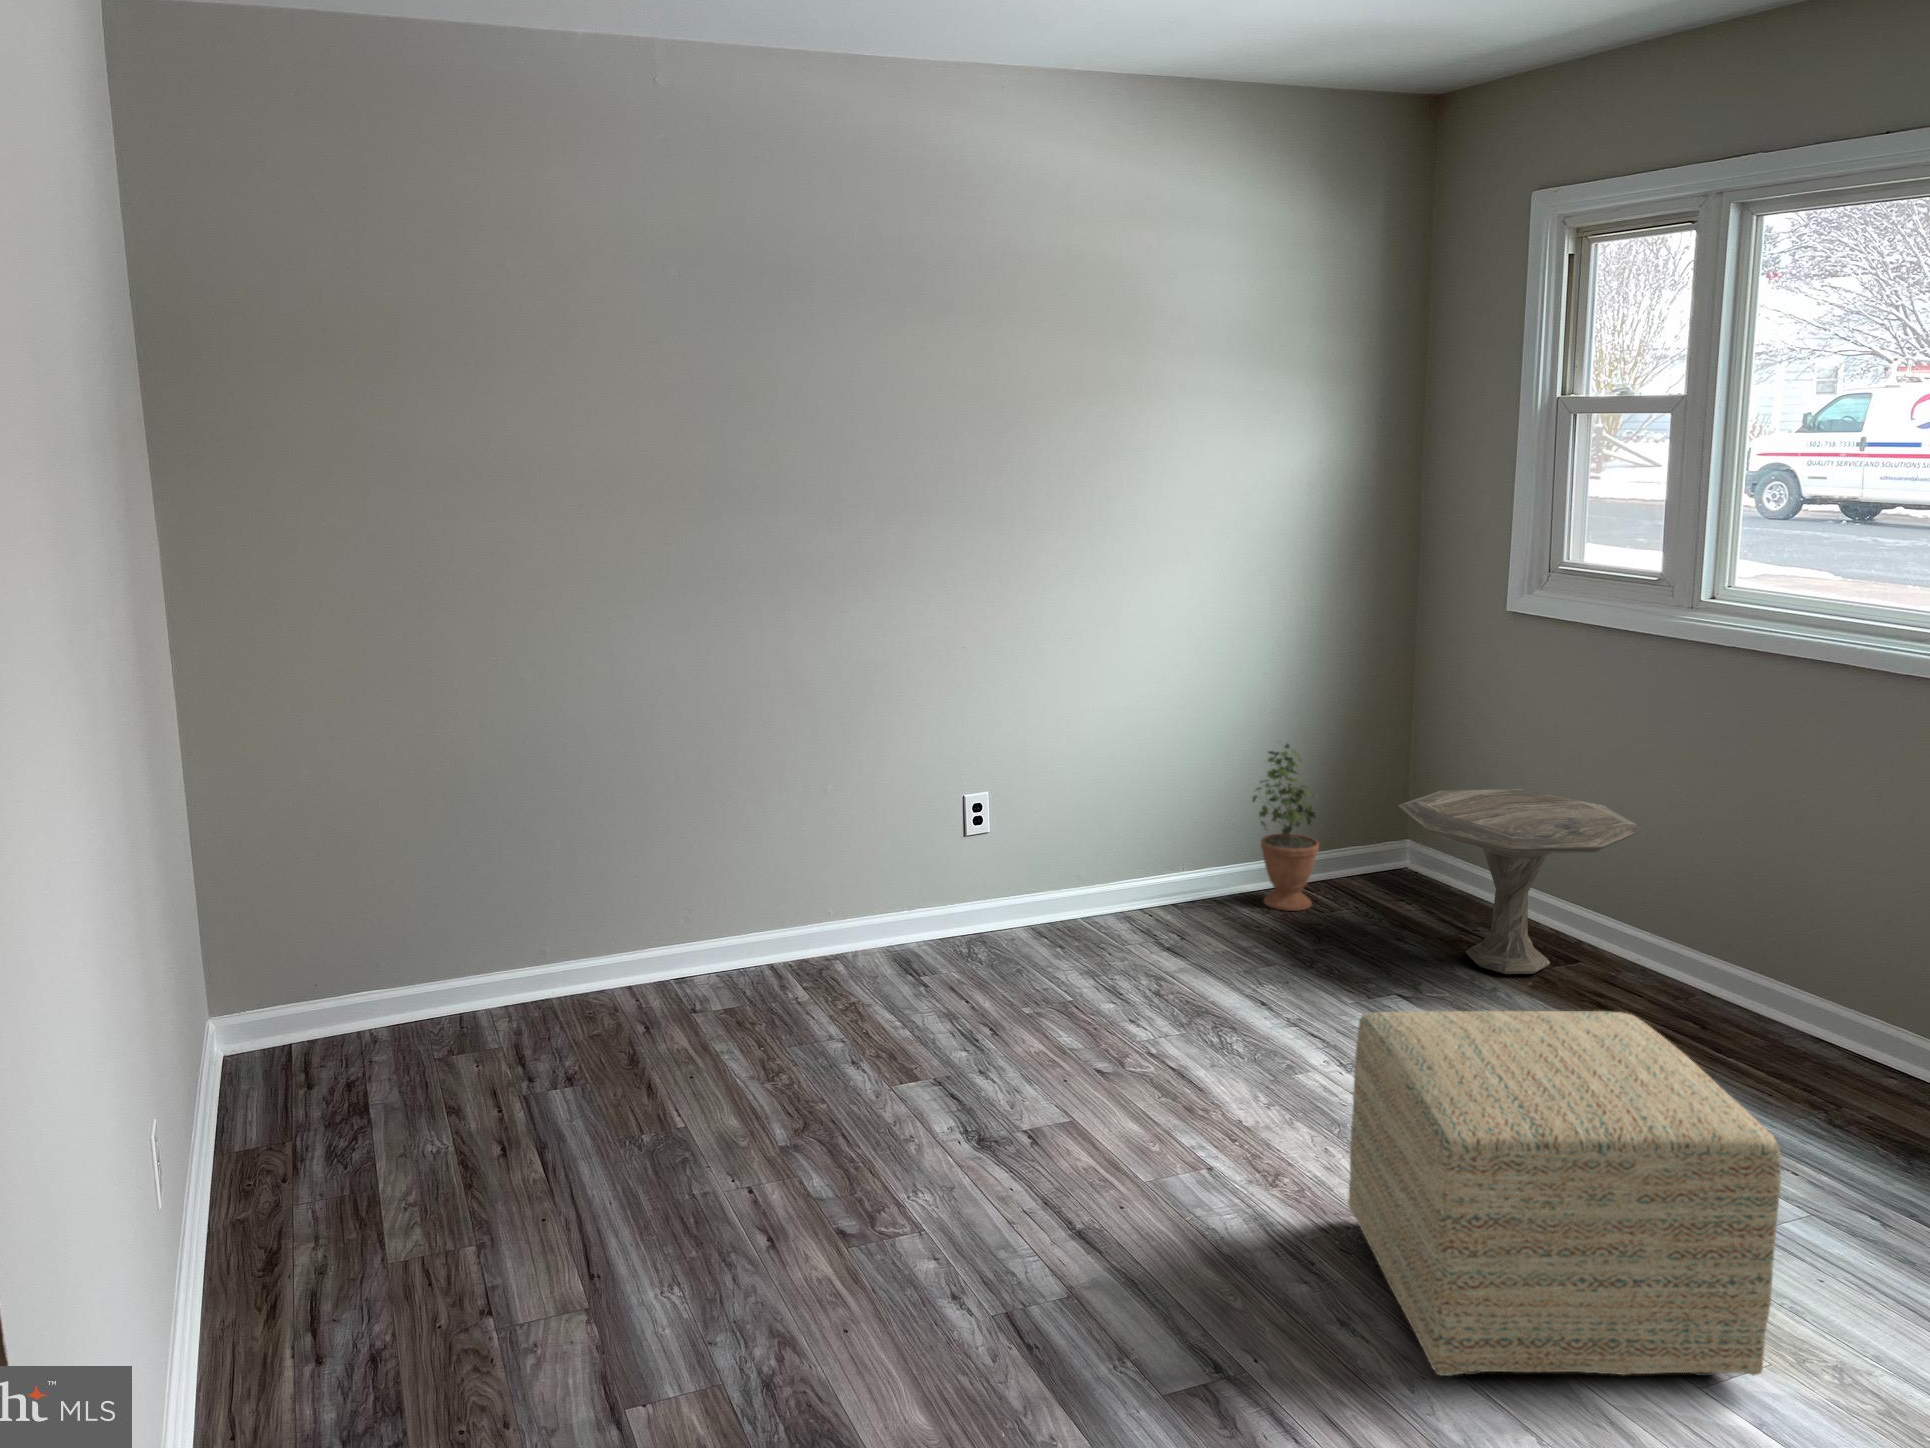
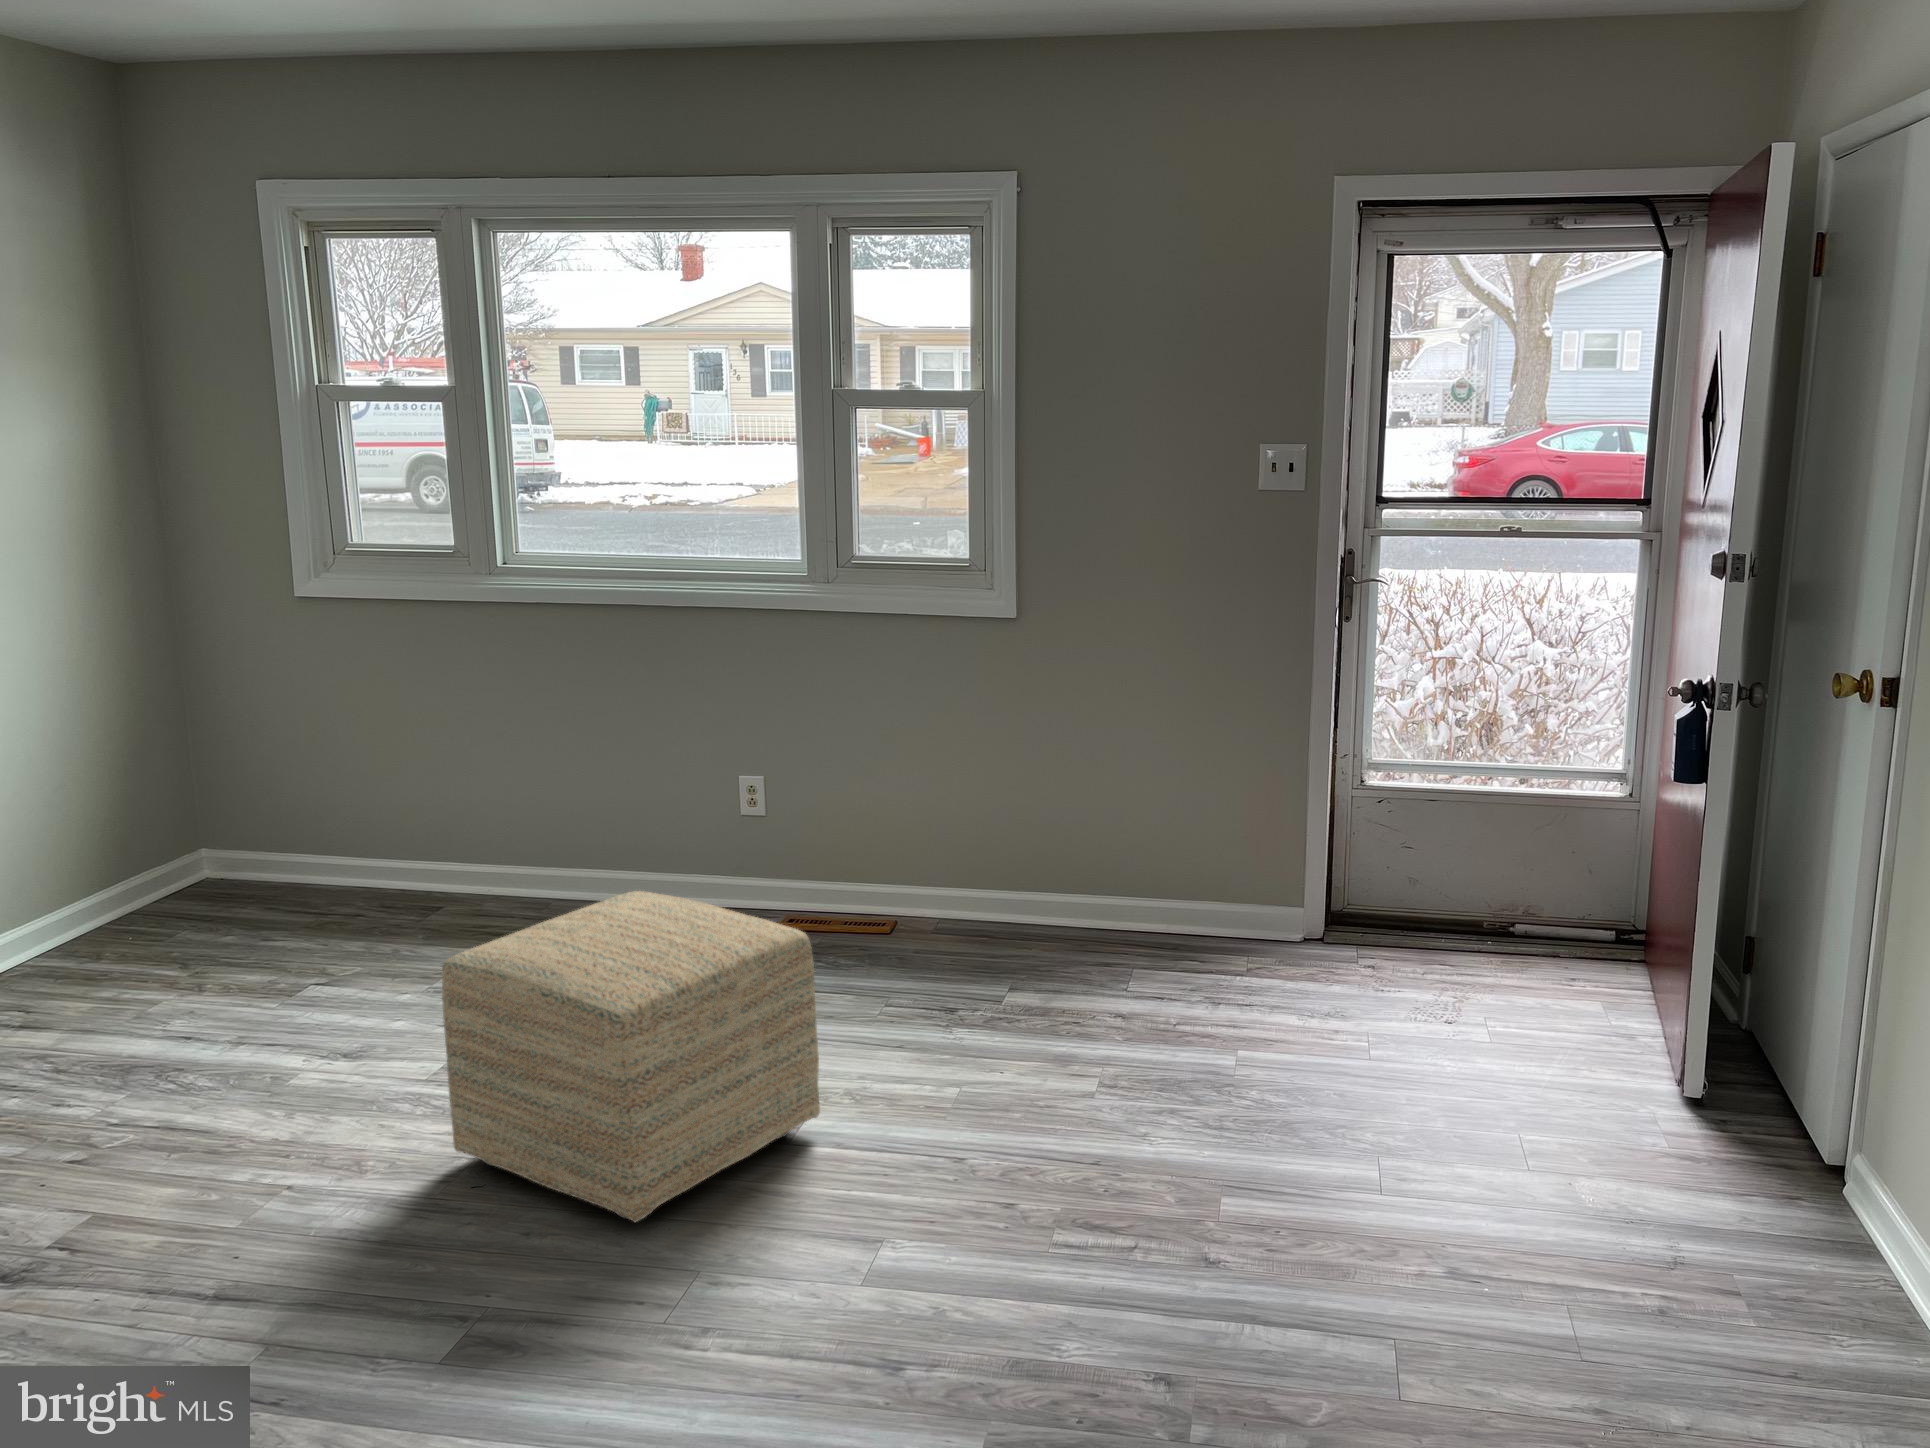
potted plant: present [1253,744,1319,911] -> none [49,757,143,951]
side table: present [1398,789,1643,974] -> none [250,749,490,935]

